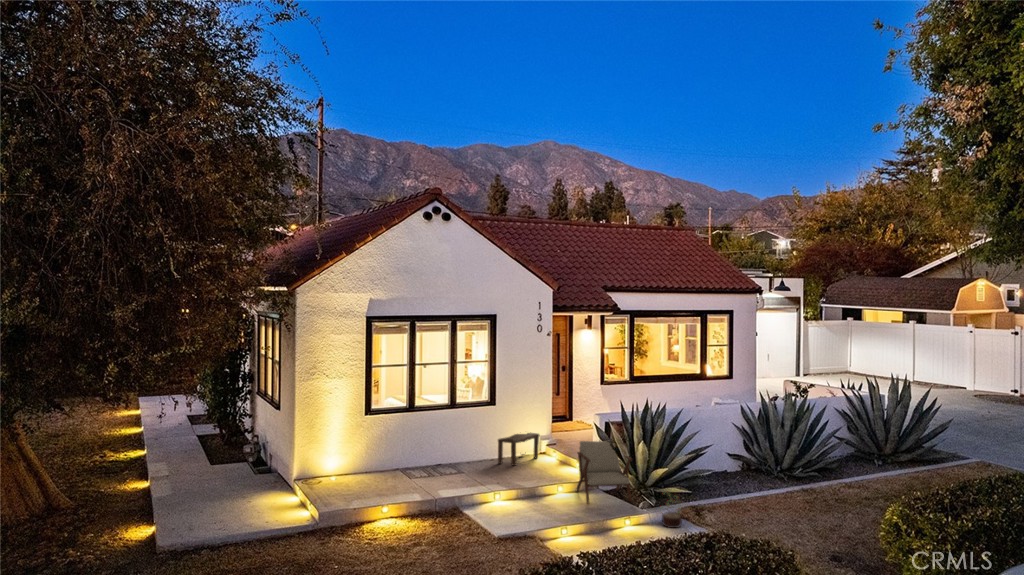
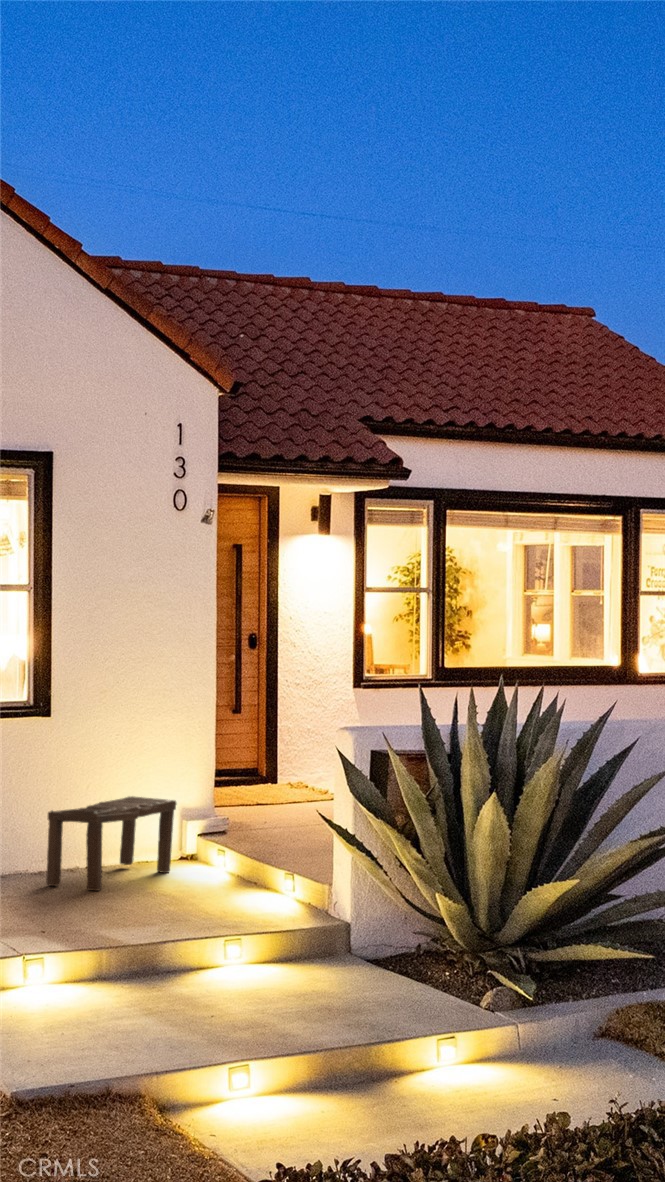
lounge chair: present [576,441,632,503] -> none [280,802,460,994]
decorative plant: present [660,491,682,528] -> none [543,944,623,1066]

